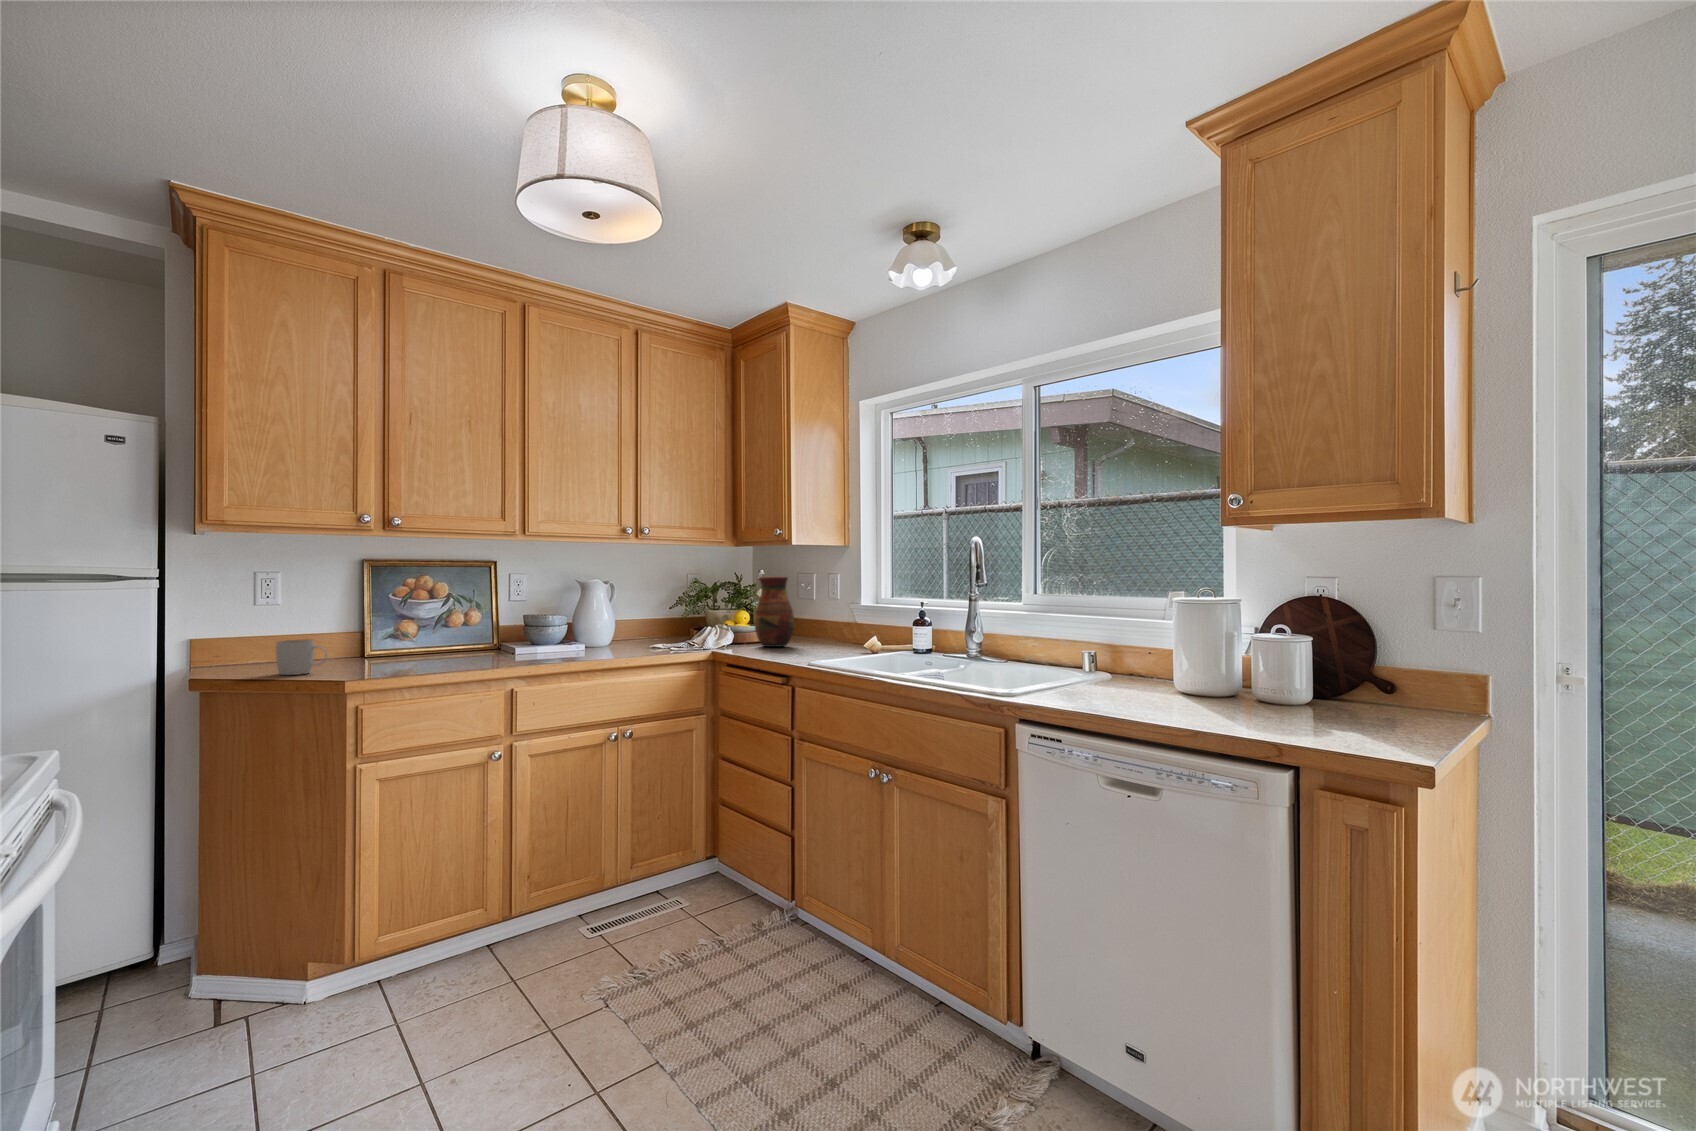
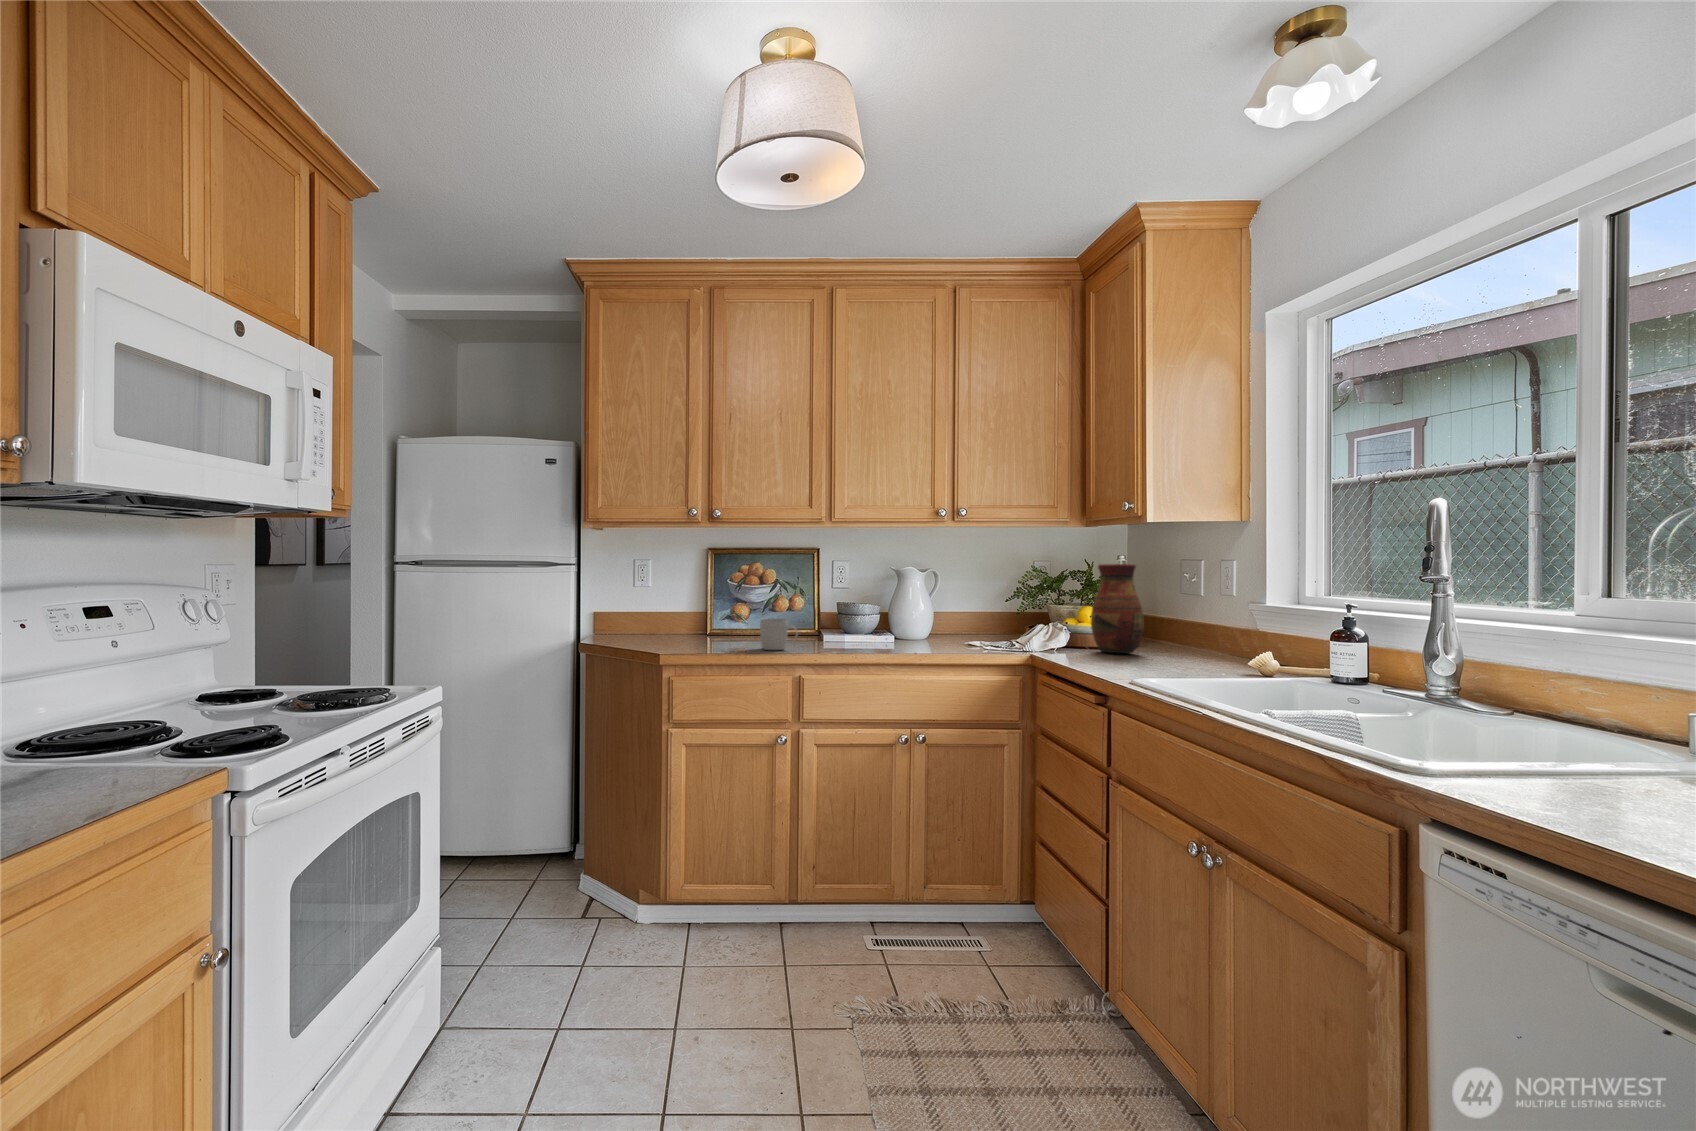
mug: present [276,640,327,675] -> present [760,619,797,650]

